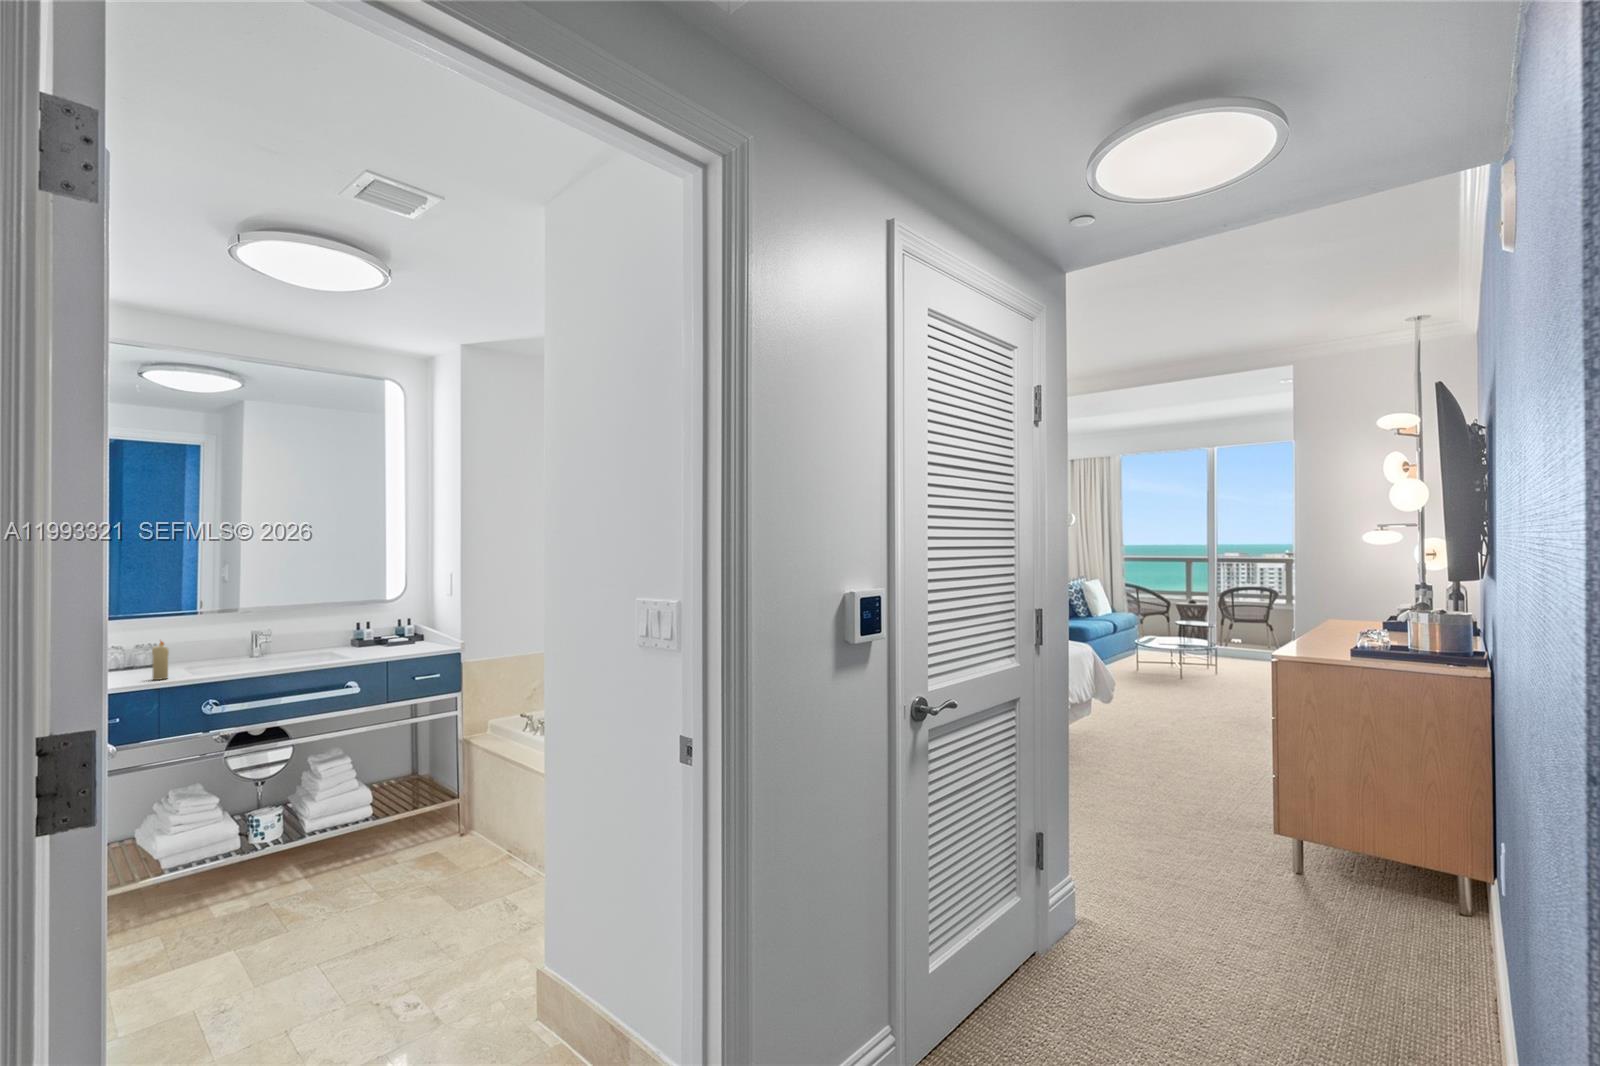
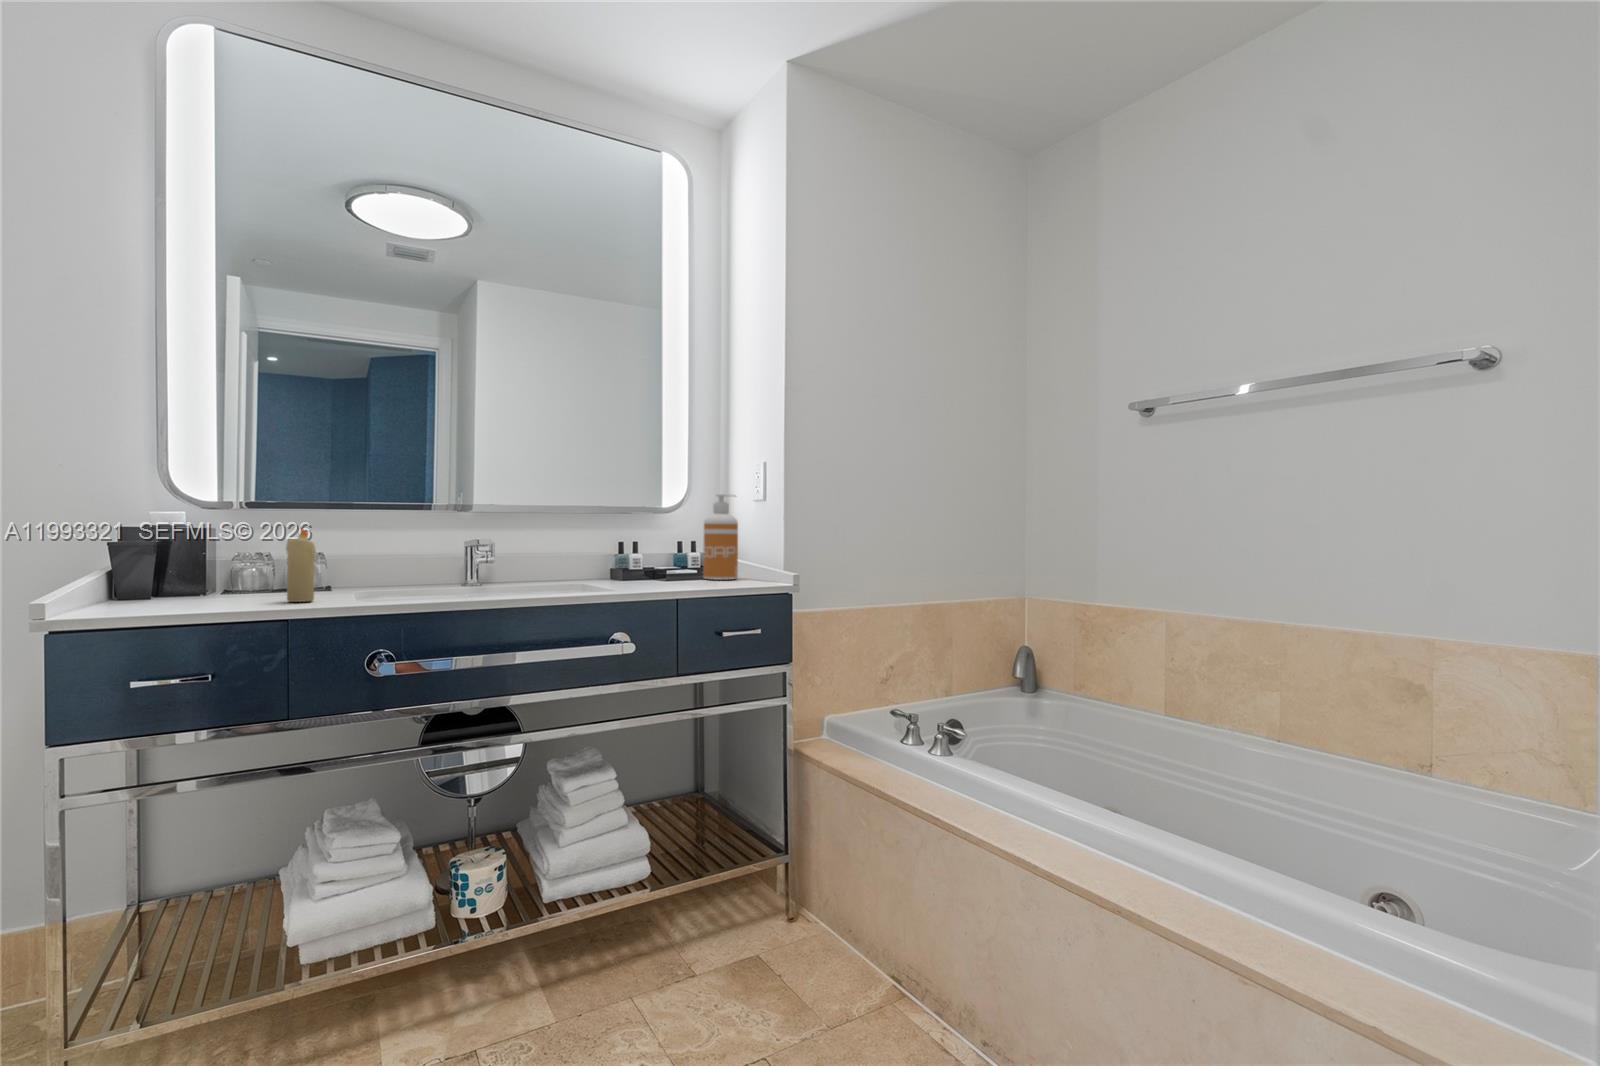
soap dispenser: none [412,593,434,644] -> present [703,494,738,580]

